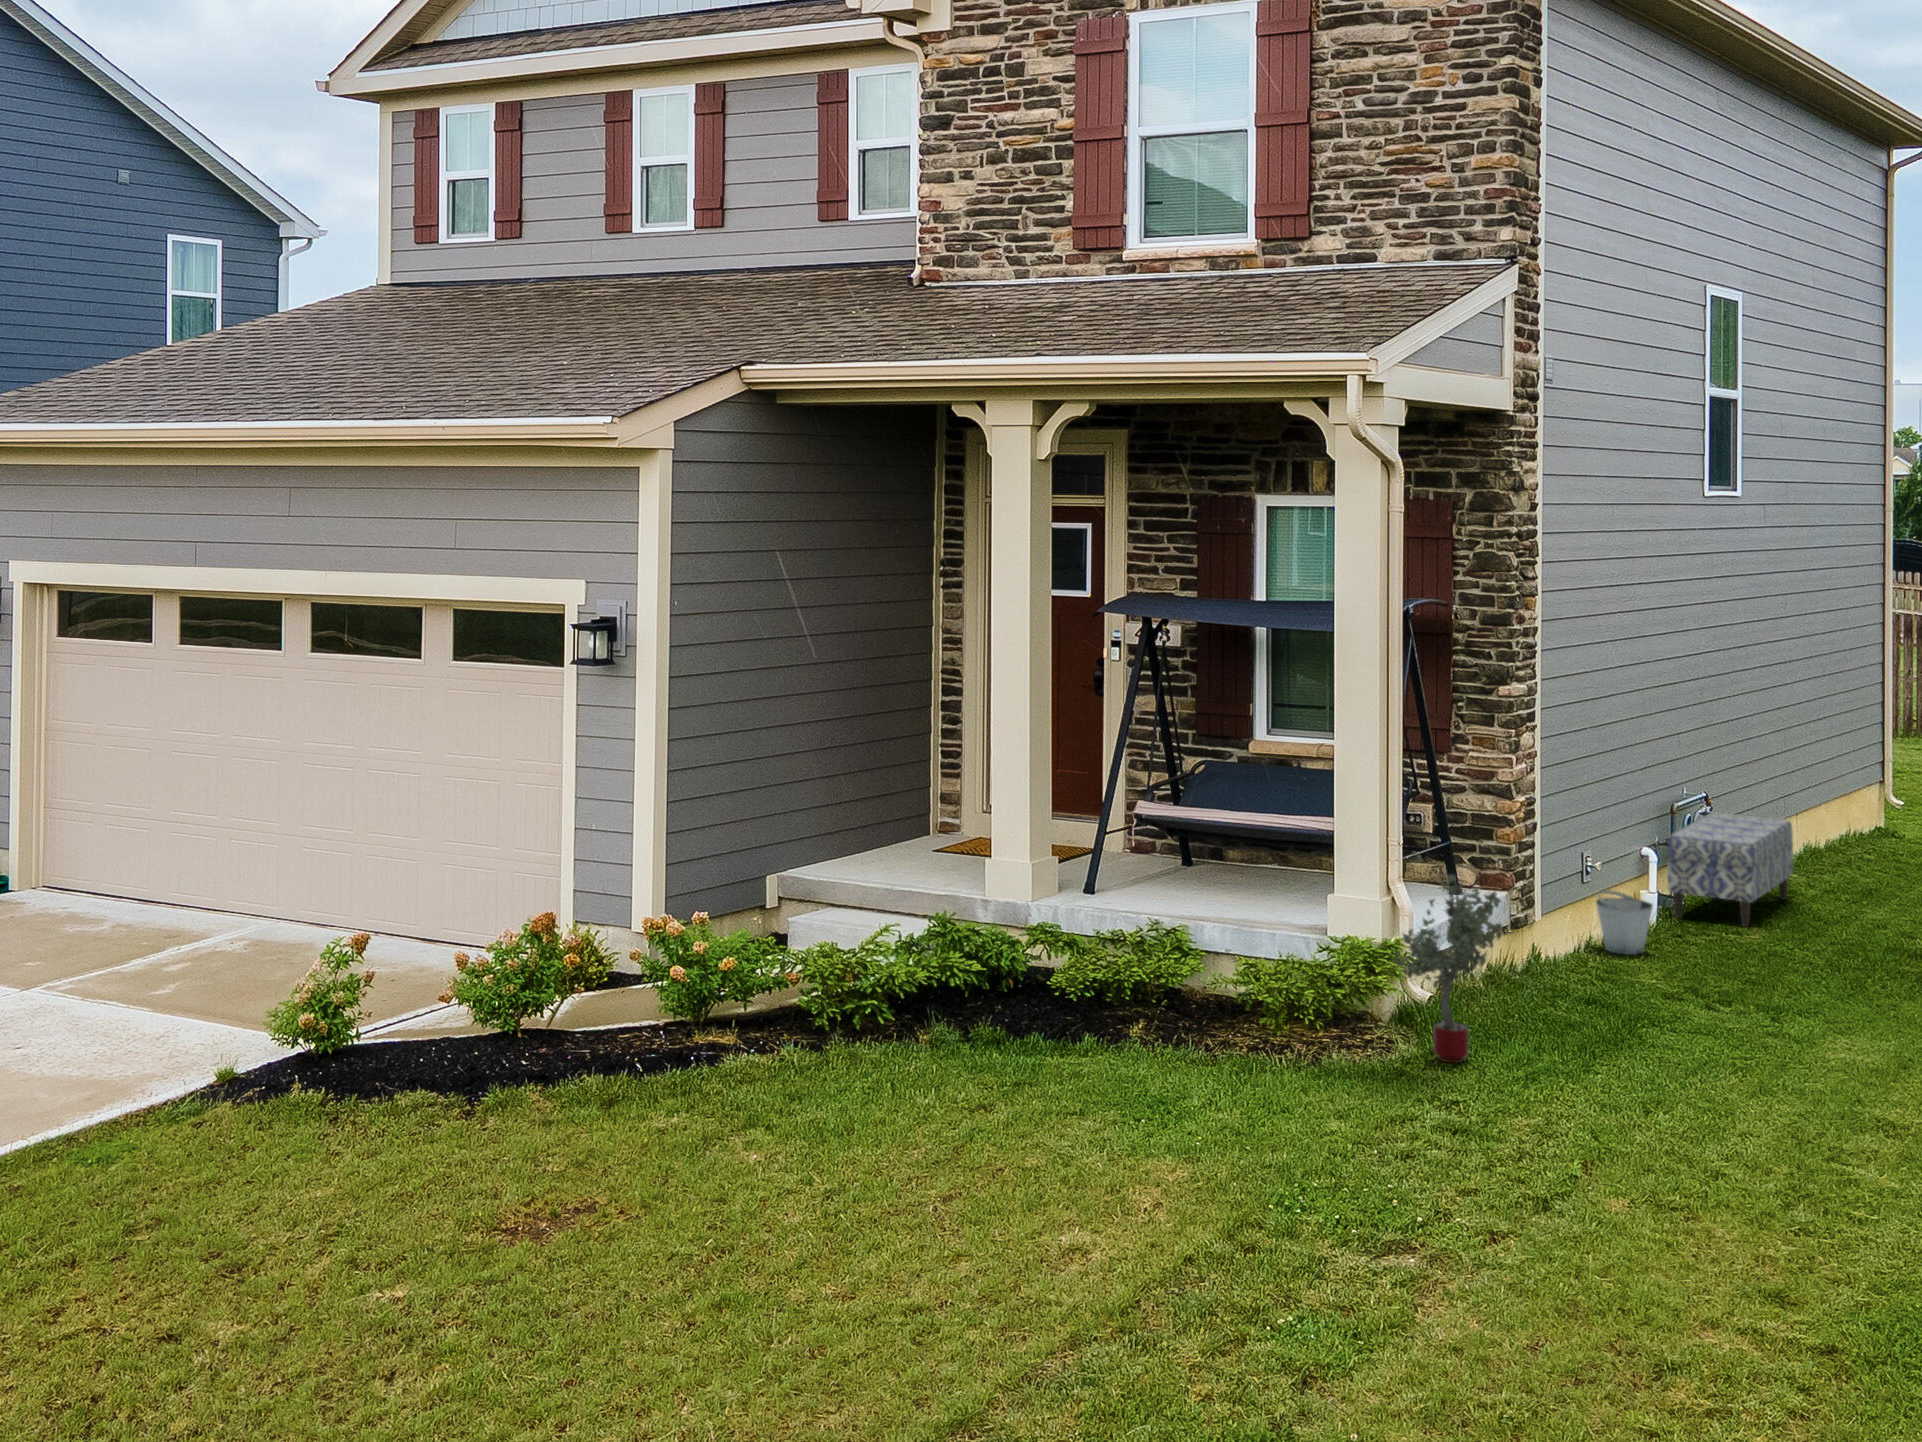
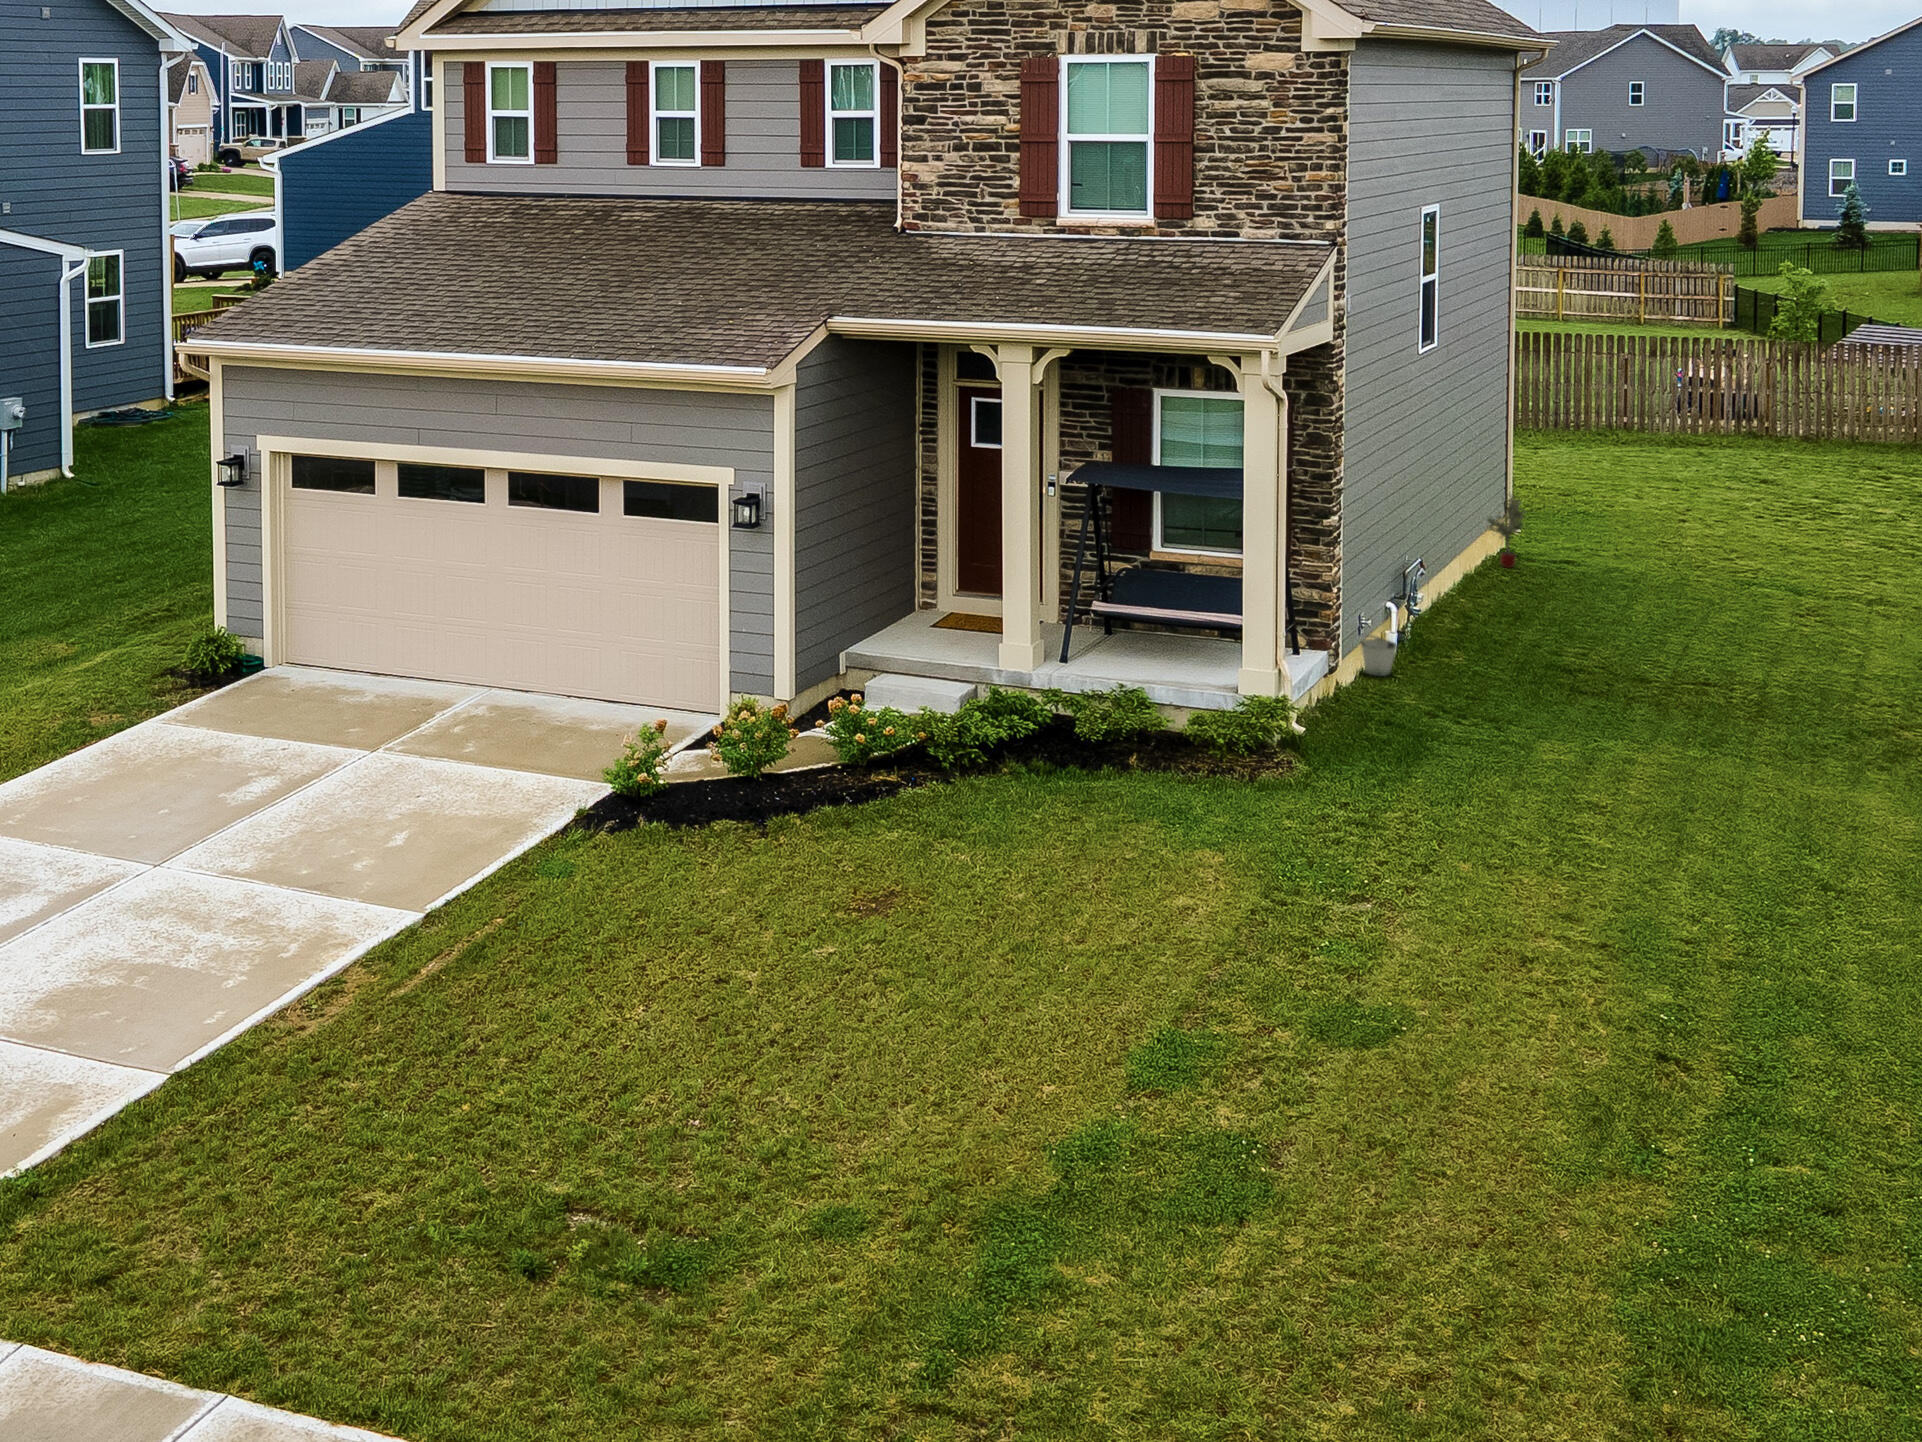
bench: present [1667,812,1793,927] -> none [1396,570,1471,650]
potted tree: present [1394,873,1504,1063] -> present [1487,496,1525,568]

